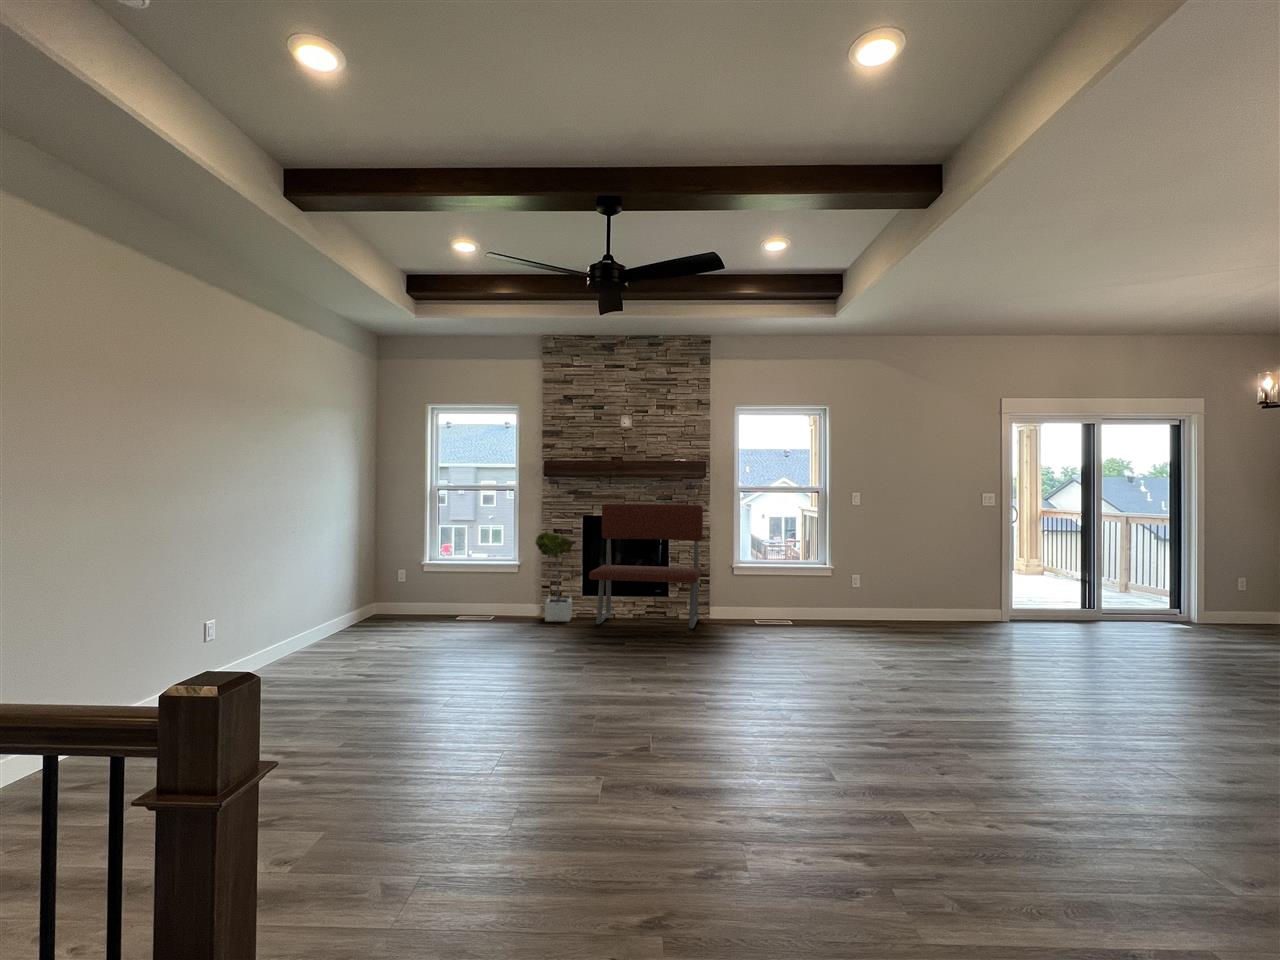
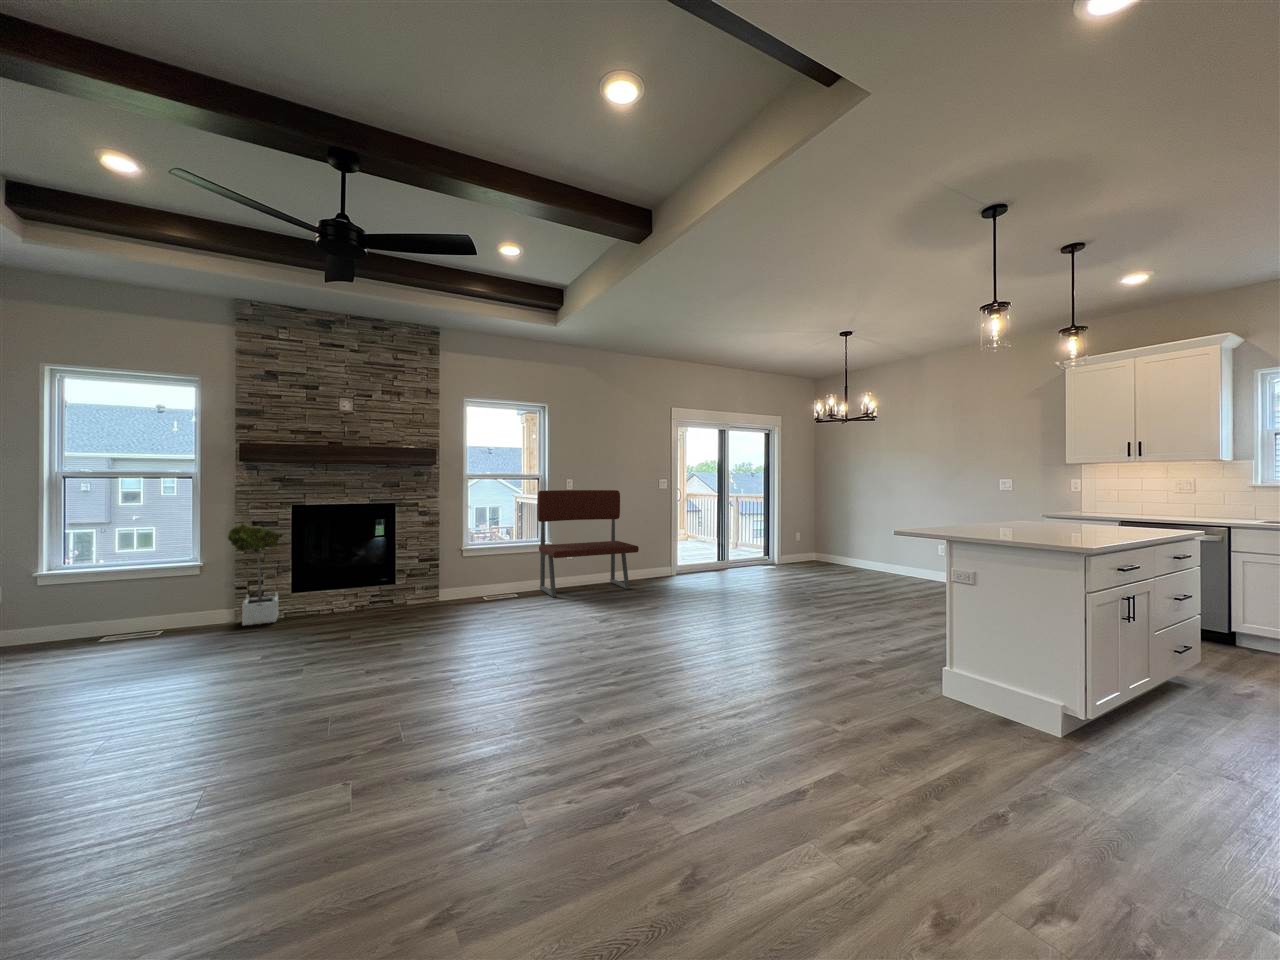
bench: present [589,504,703,629] -> present [537,490,639,598]

